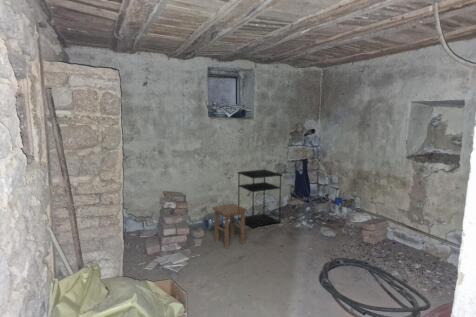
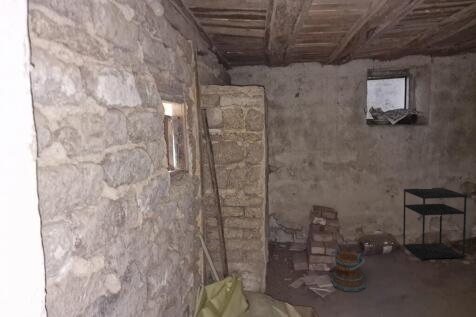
stool: present [212,203,247,248] -> none [368,227,413,280]
bucket: none [182,227,212,264] -> present [330,248,365,292]

